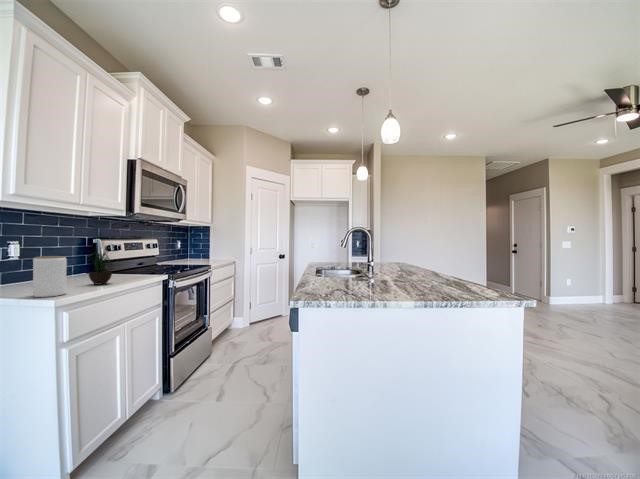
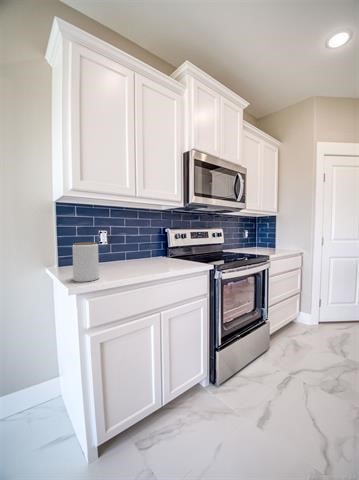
potted plant: present [86,243,112,285] -> none [127,213,155,271]

